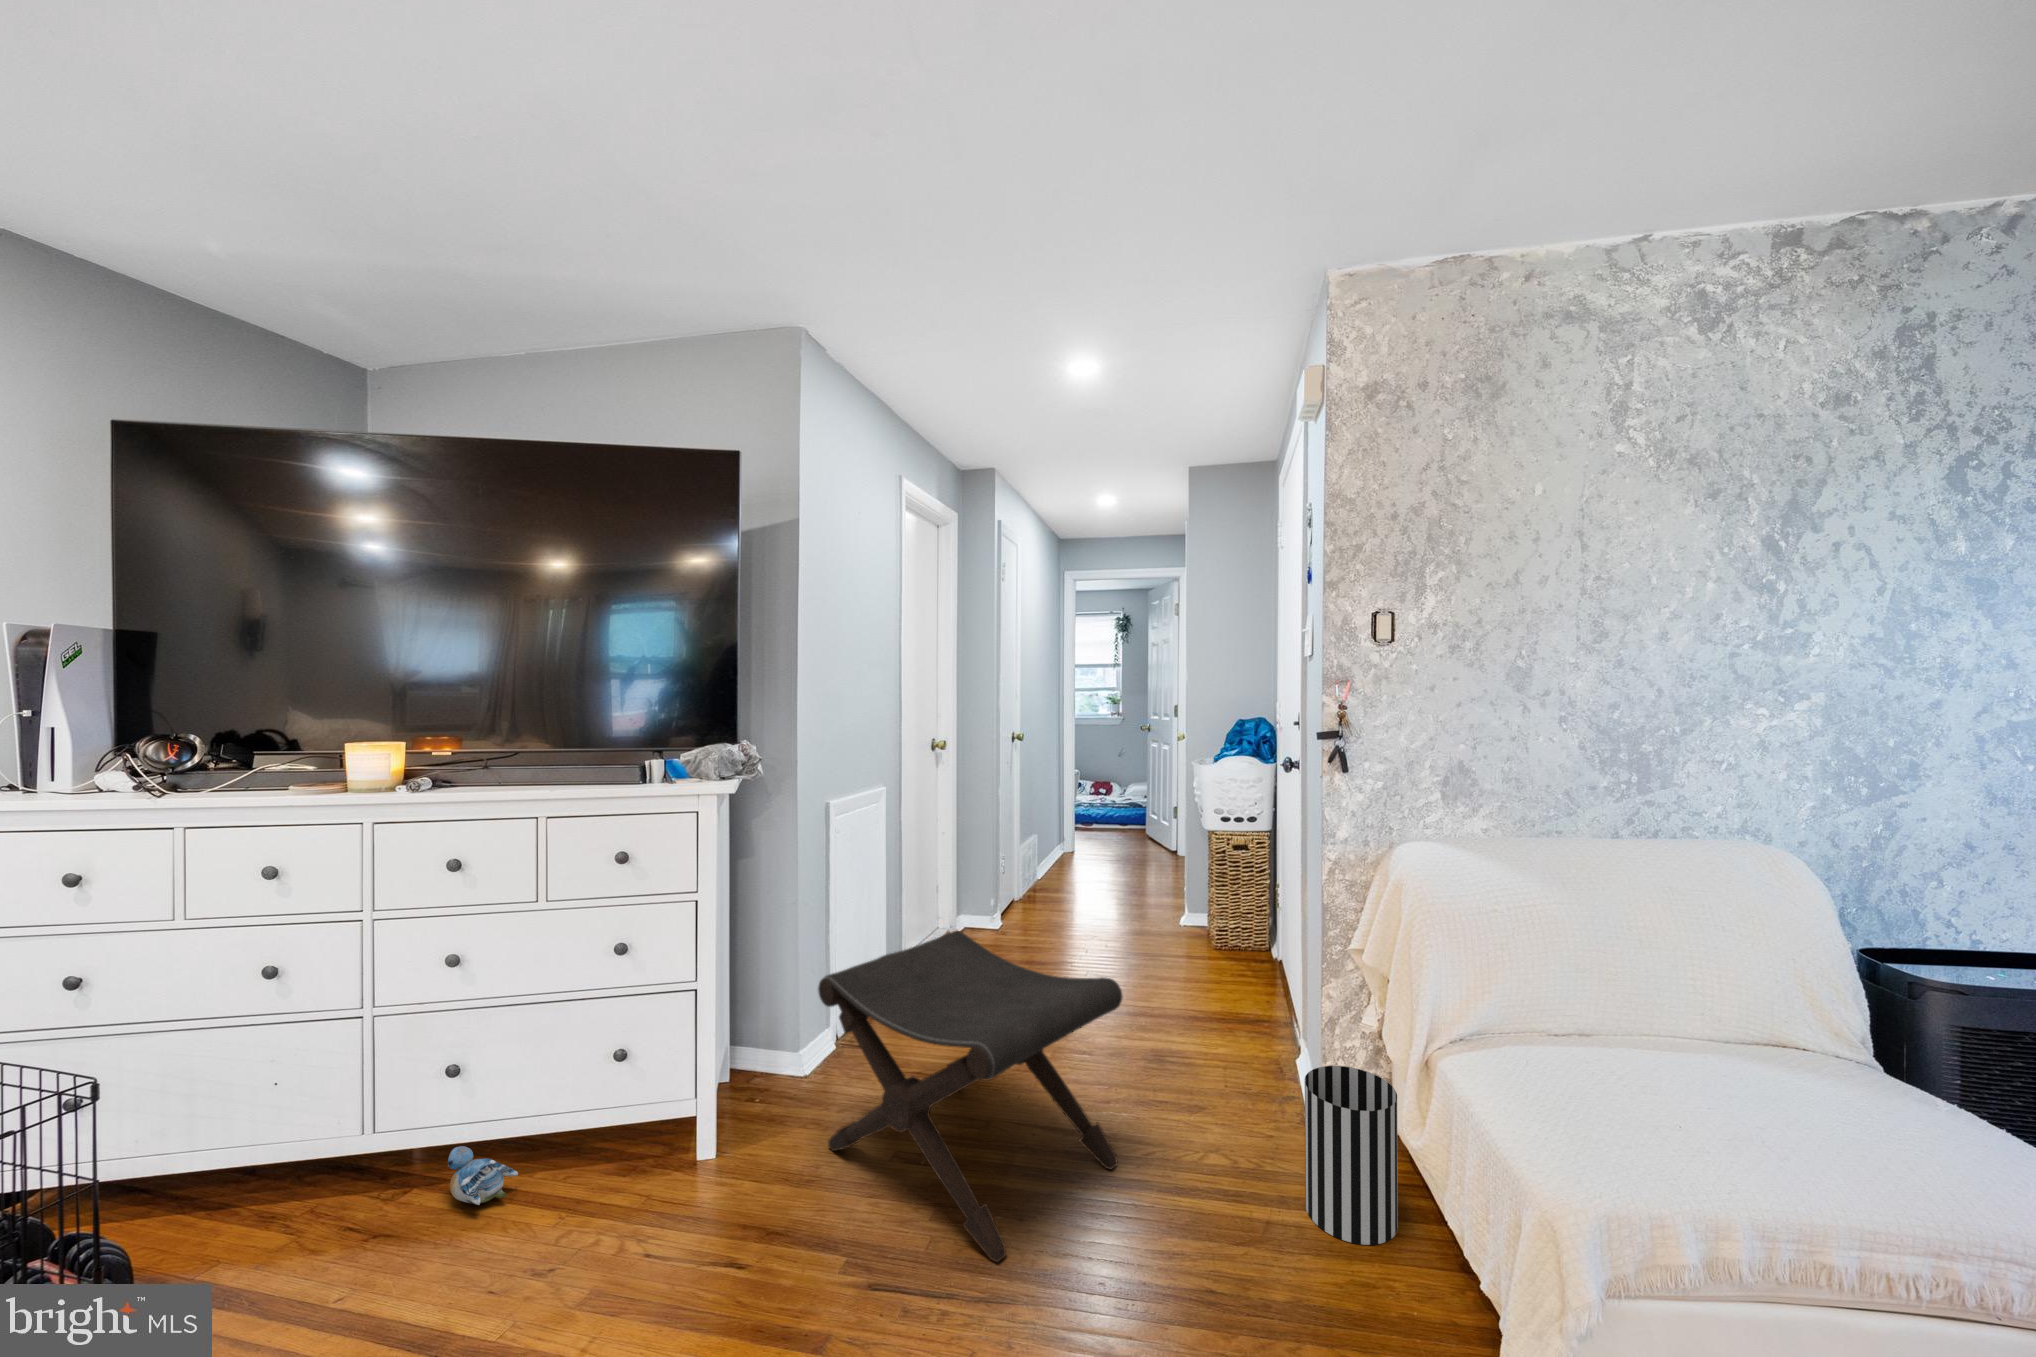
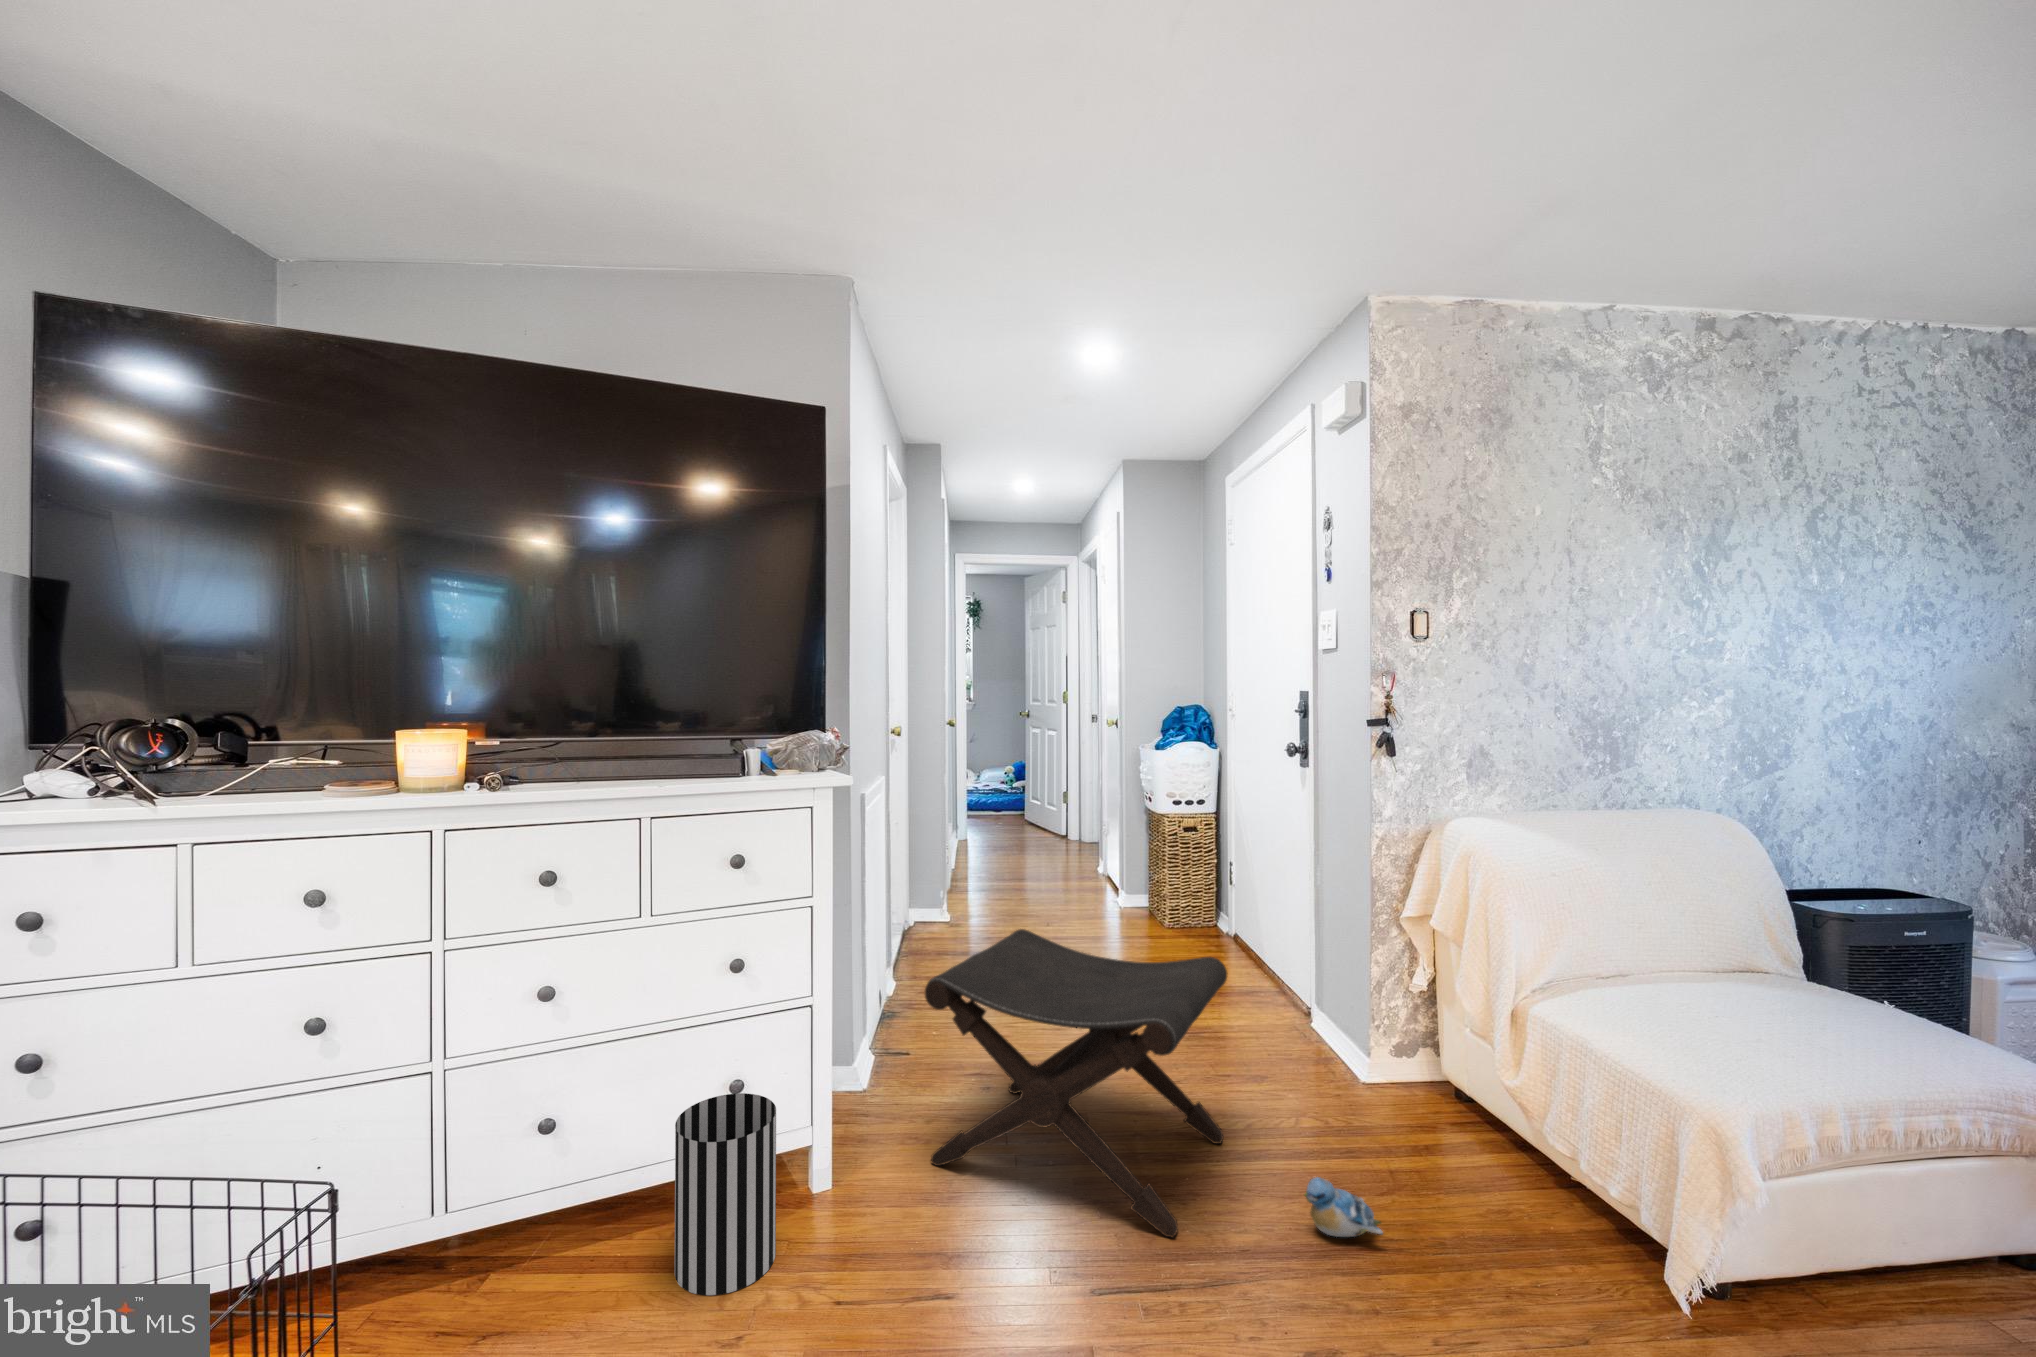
wastebasket: present [1305,1066,1398,1245] -> present [675,1093,776,1295]
plush toy: present [448,1146,518,1205] -> present [1305,1177,1383,1237]

